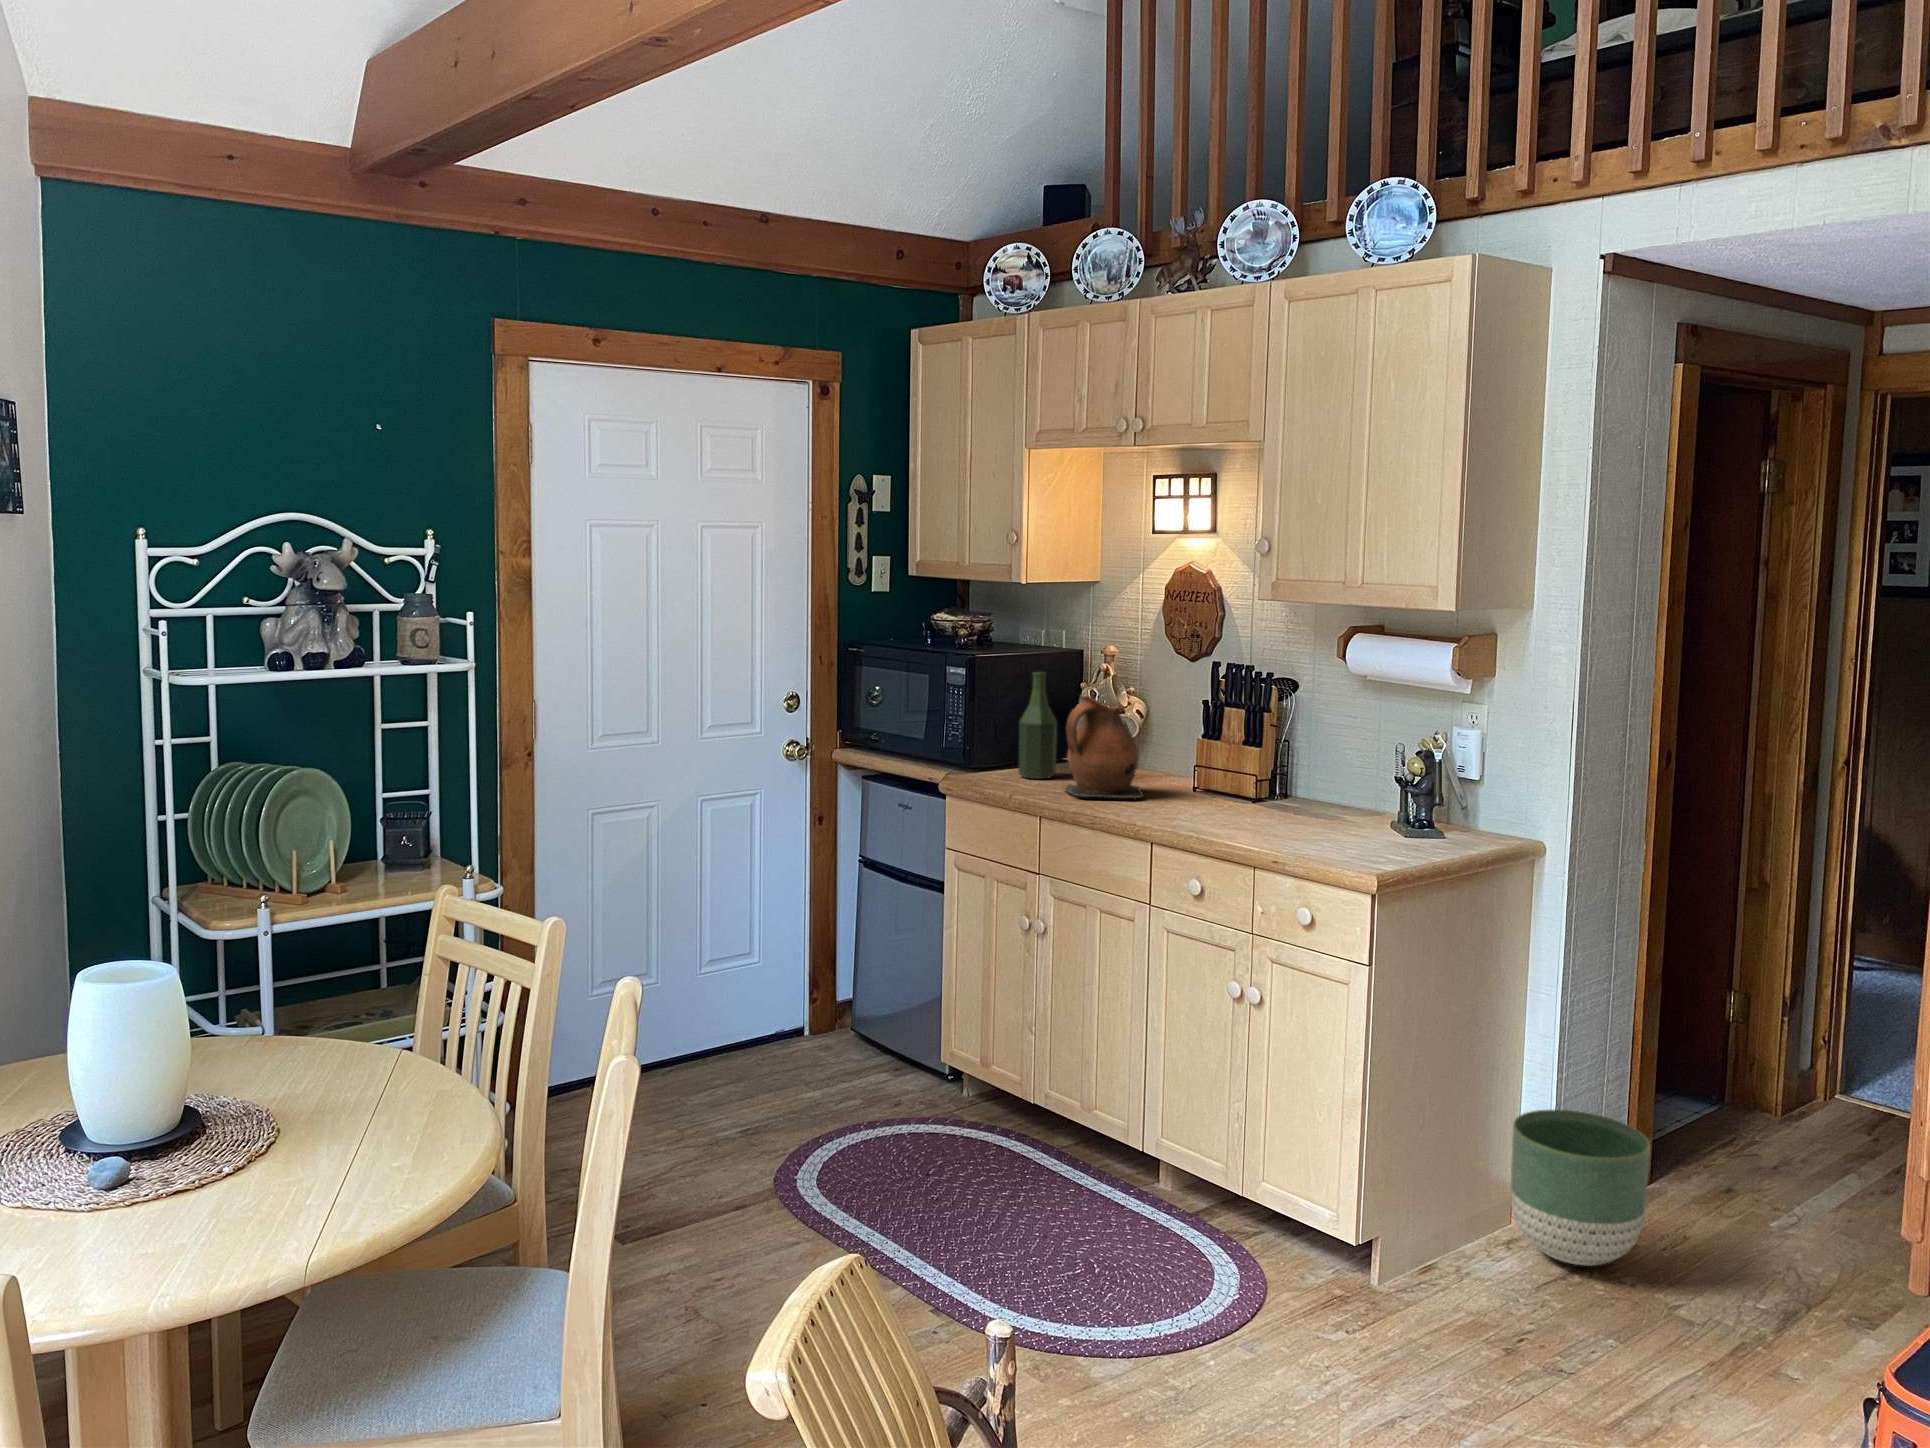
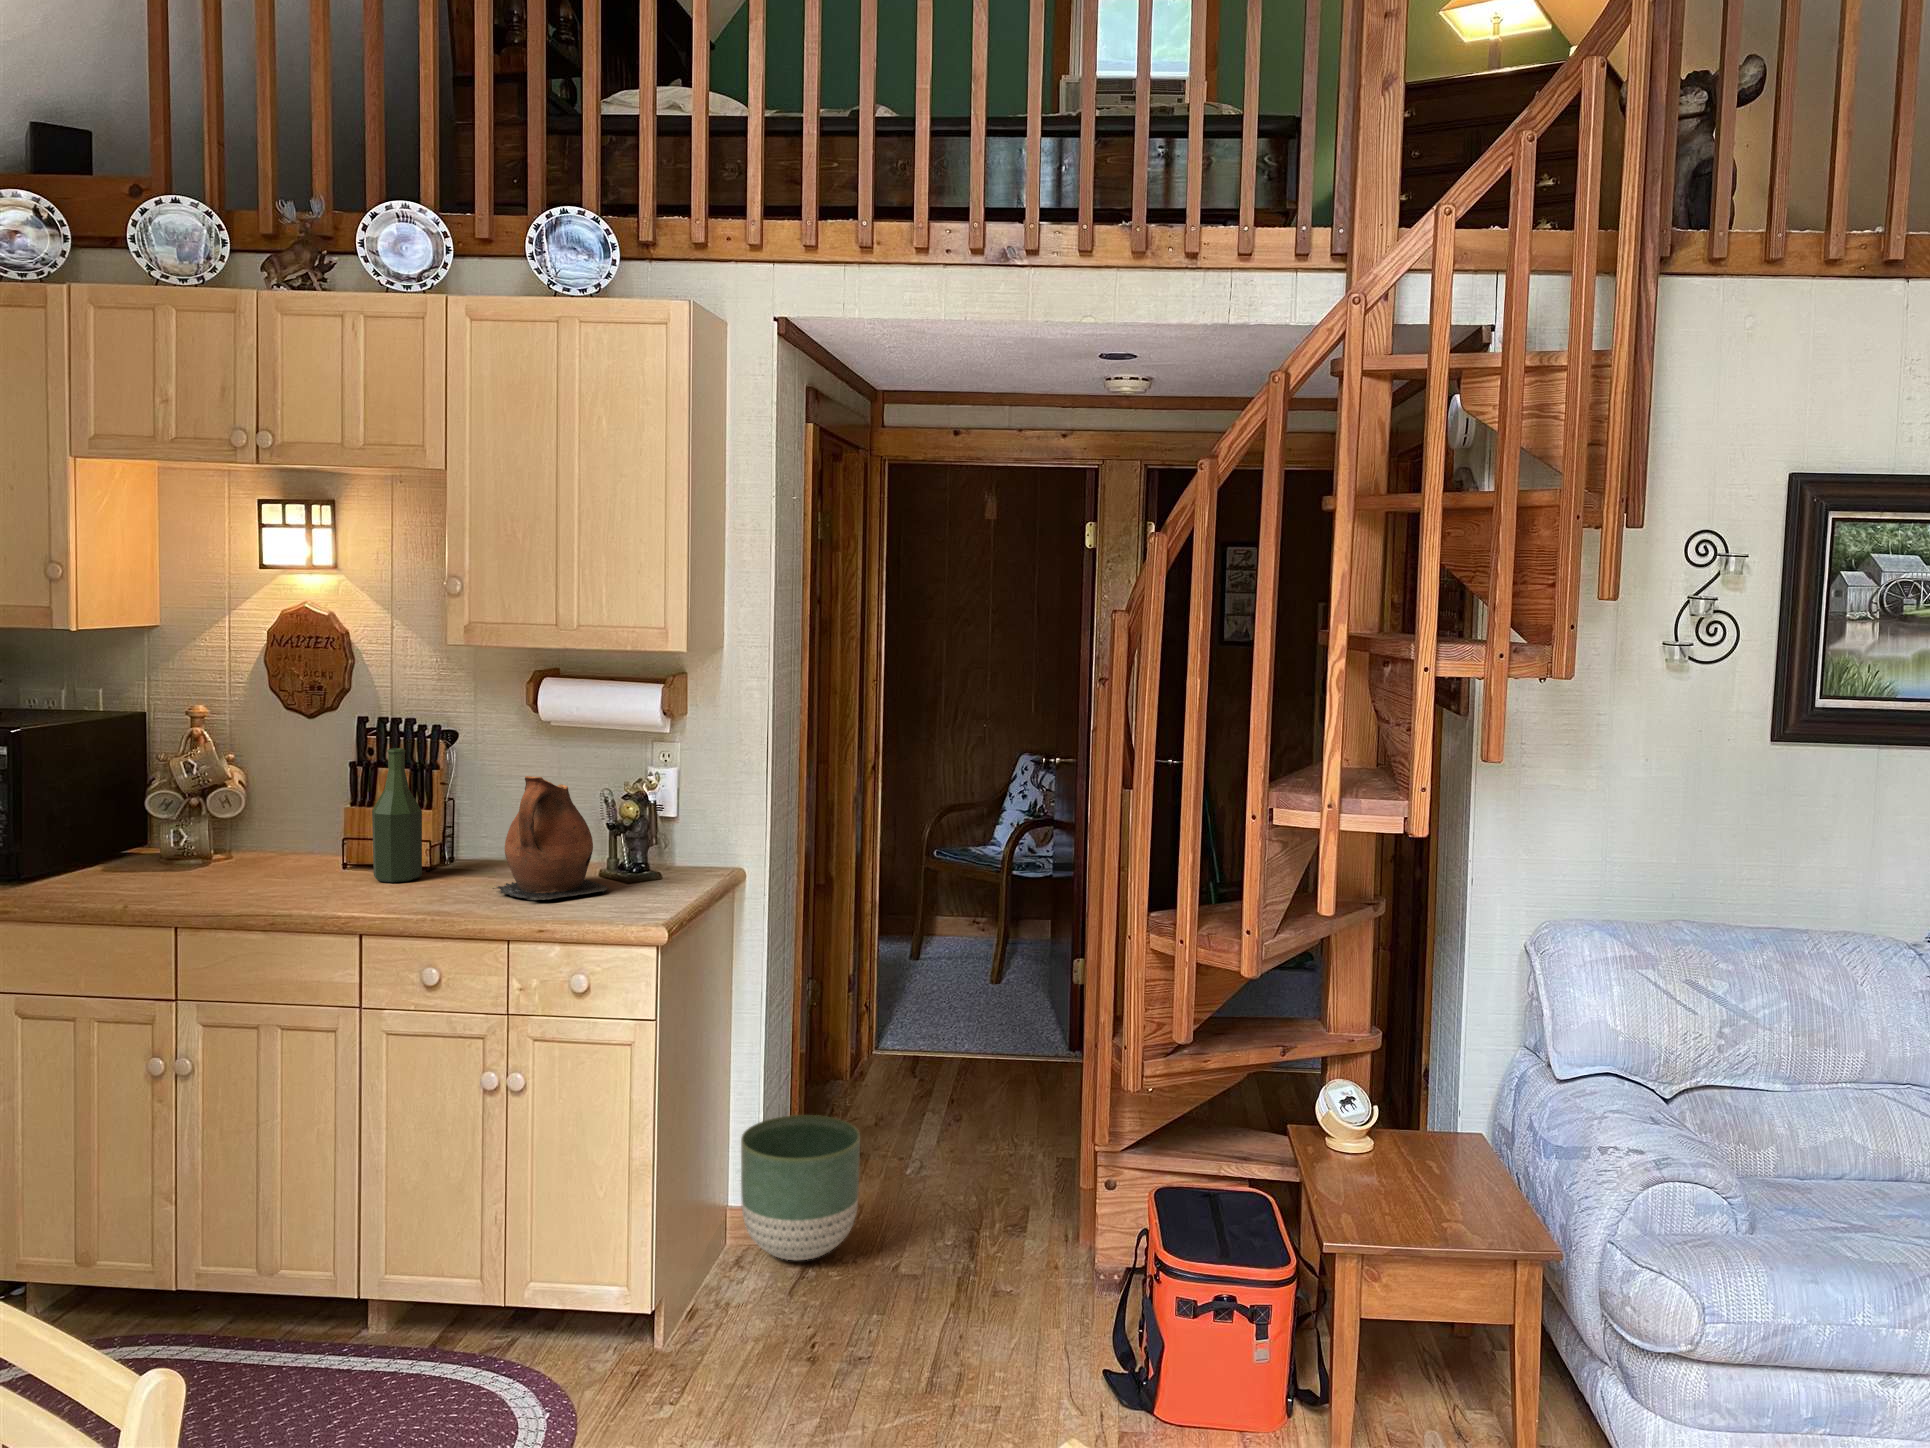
bottle: present [1019,672,1057,779] -> present [372,748,422,883]
ceramic pitcher: present [1065,695,1143,799] -> present [493,776,609,900]

